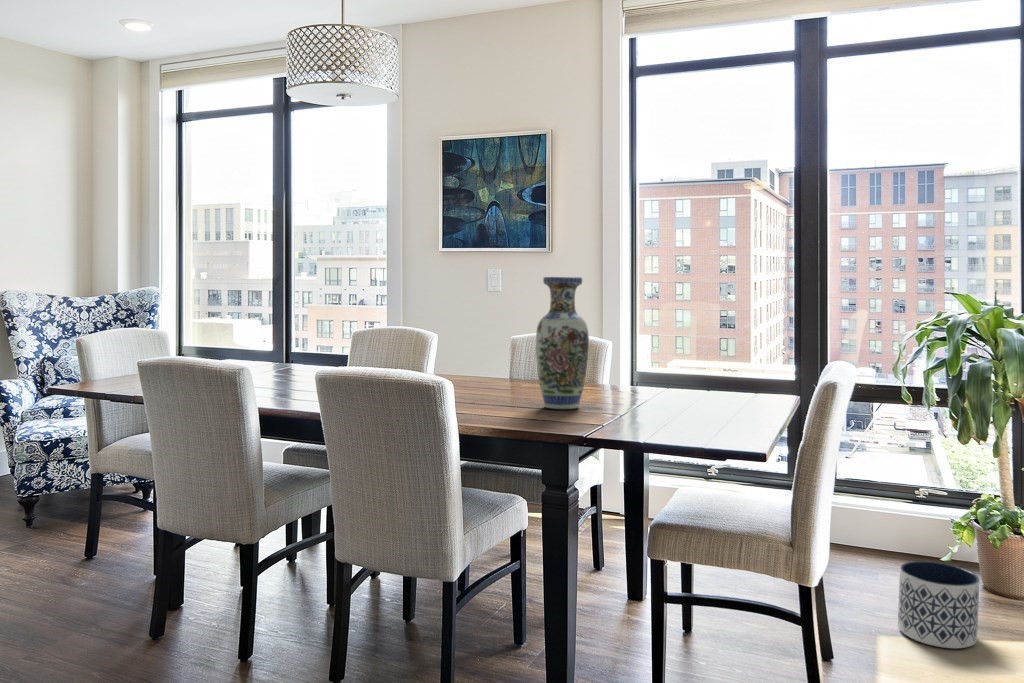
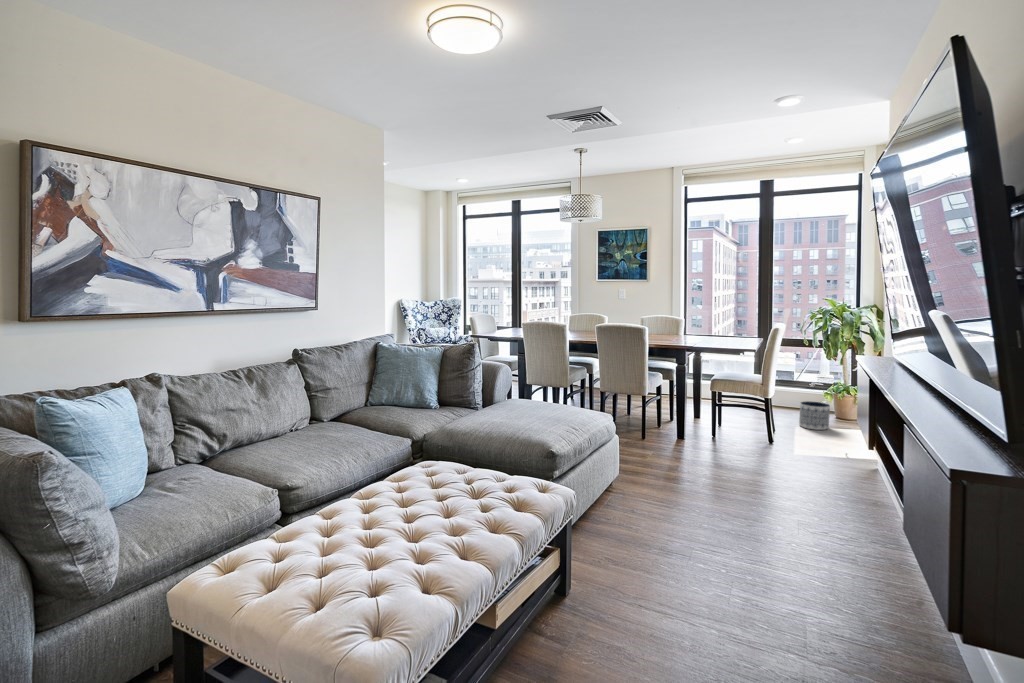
vase: present [536,277,589,409] -> none [666,296,685,343]

